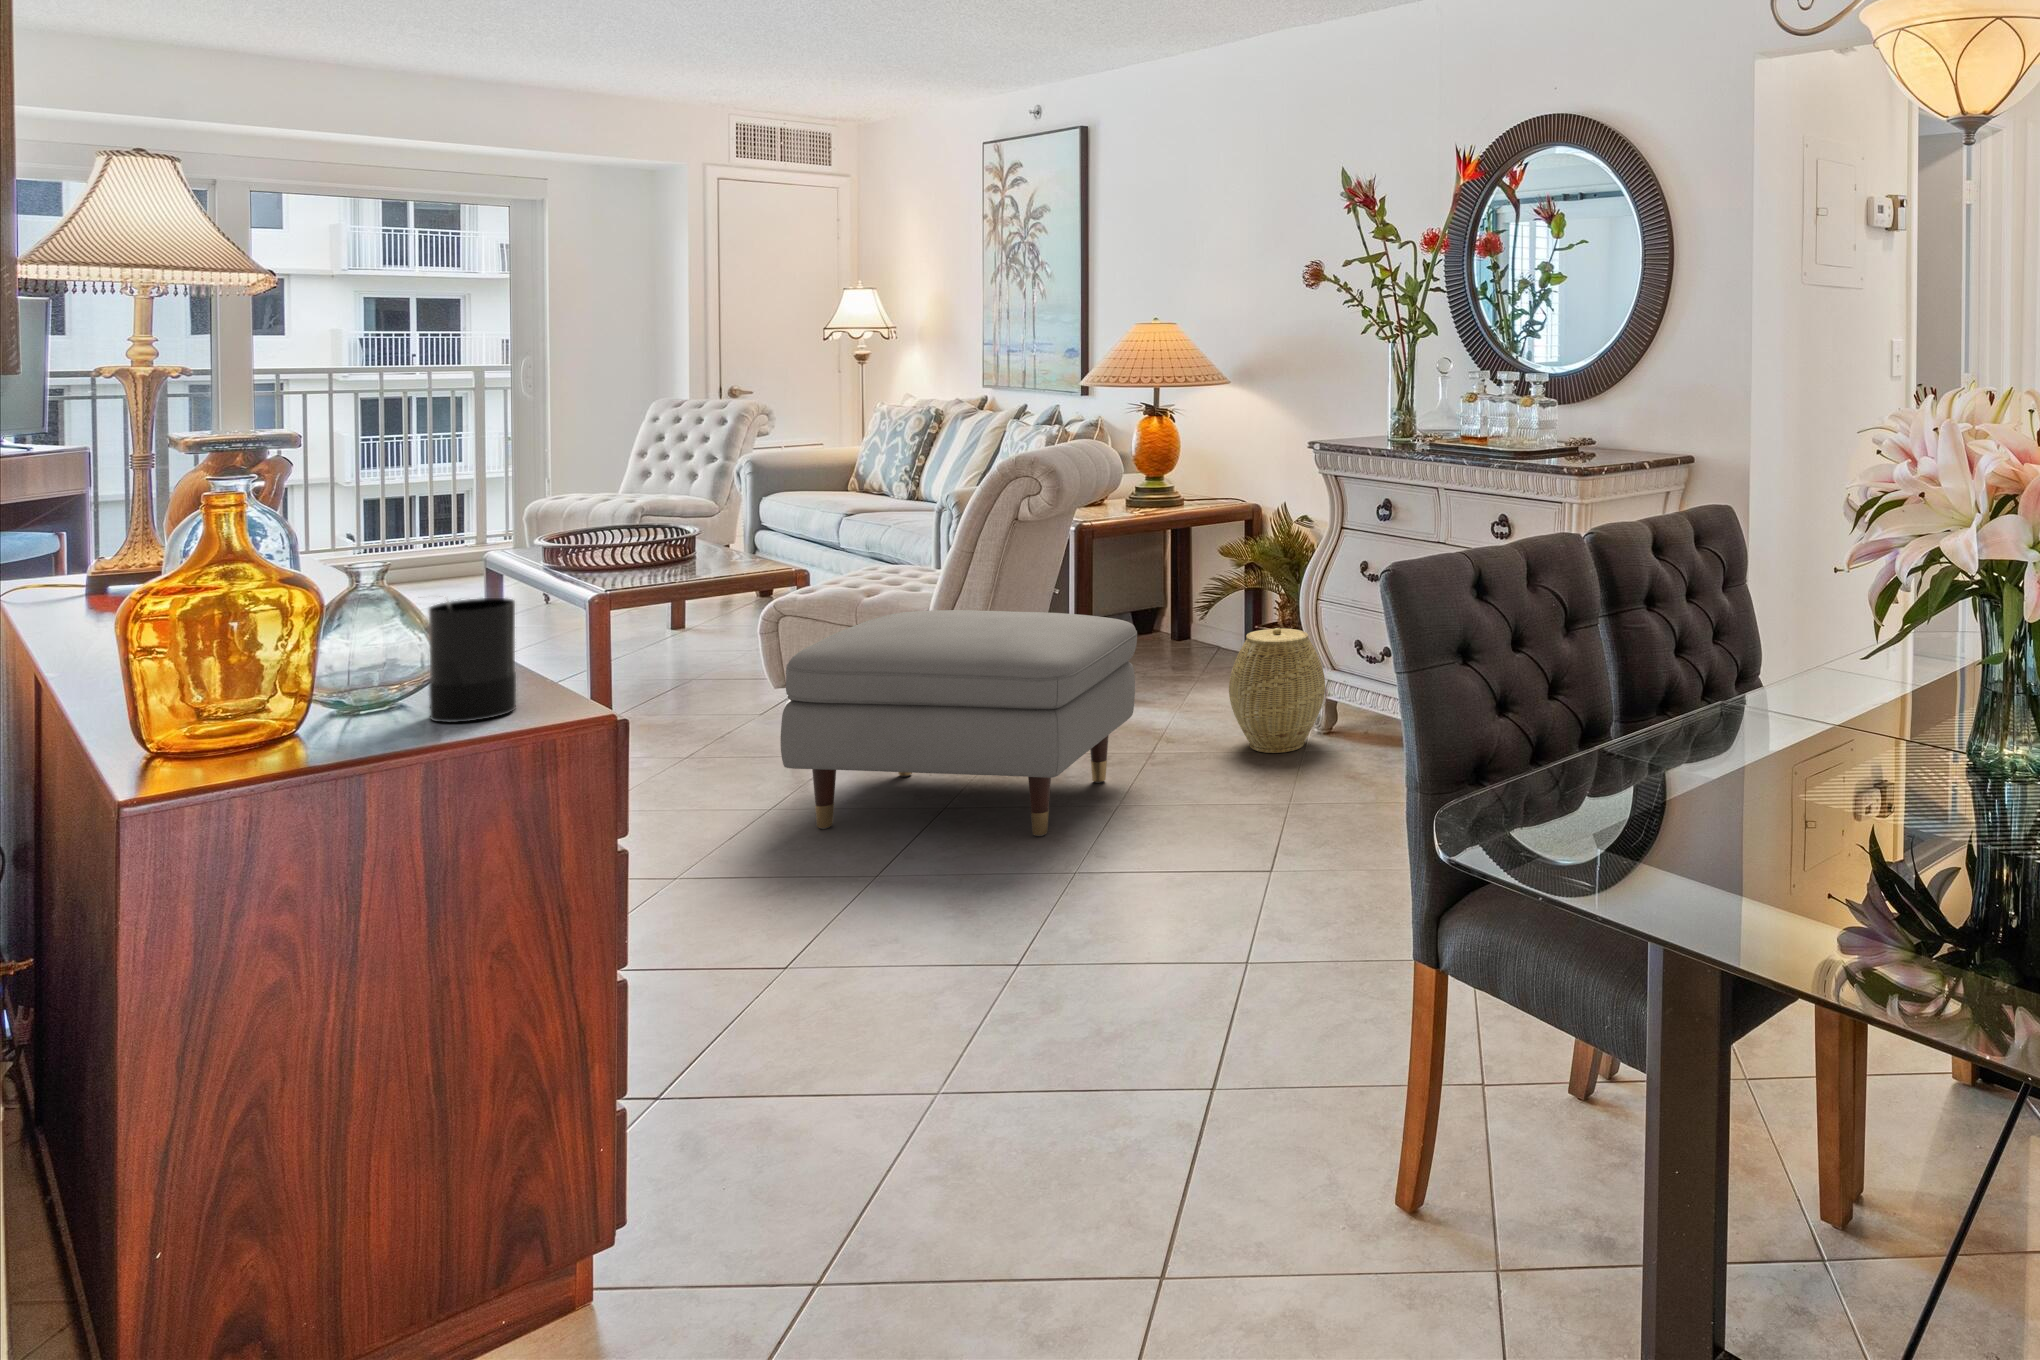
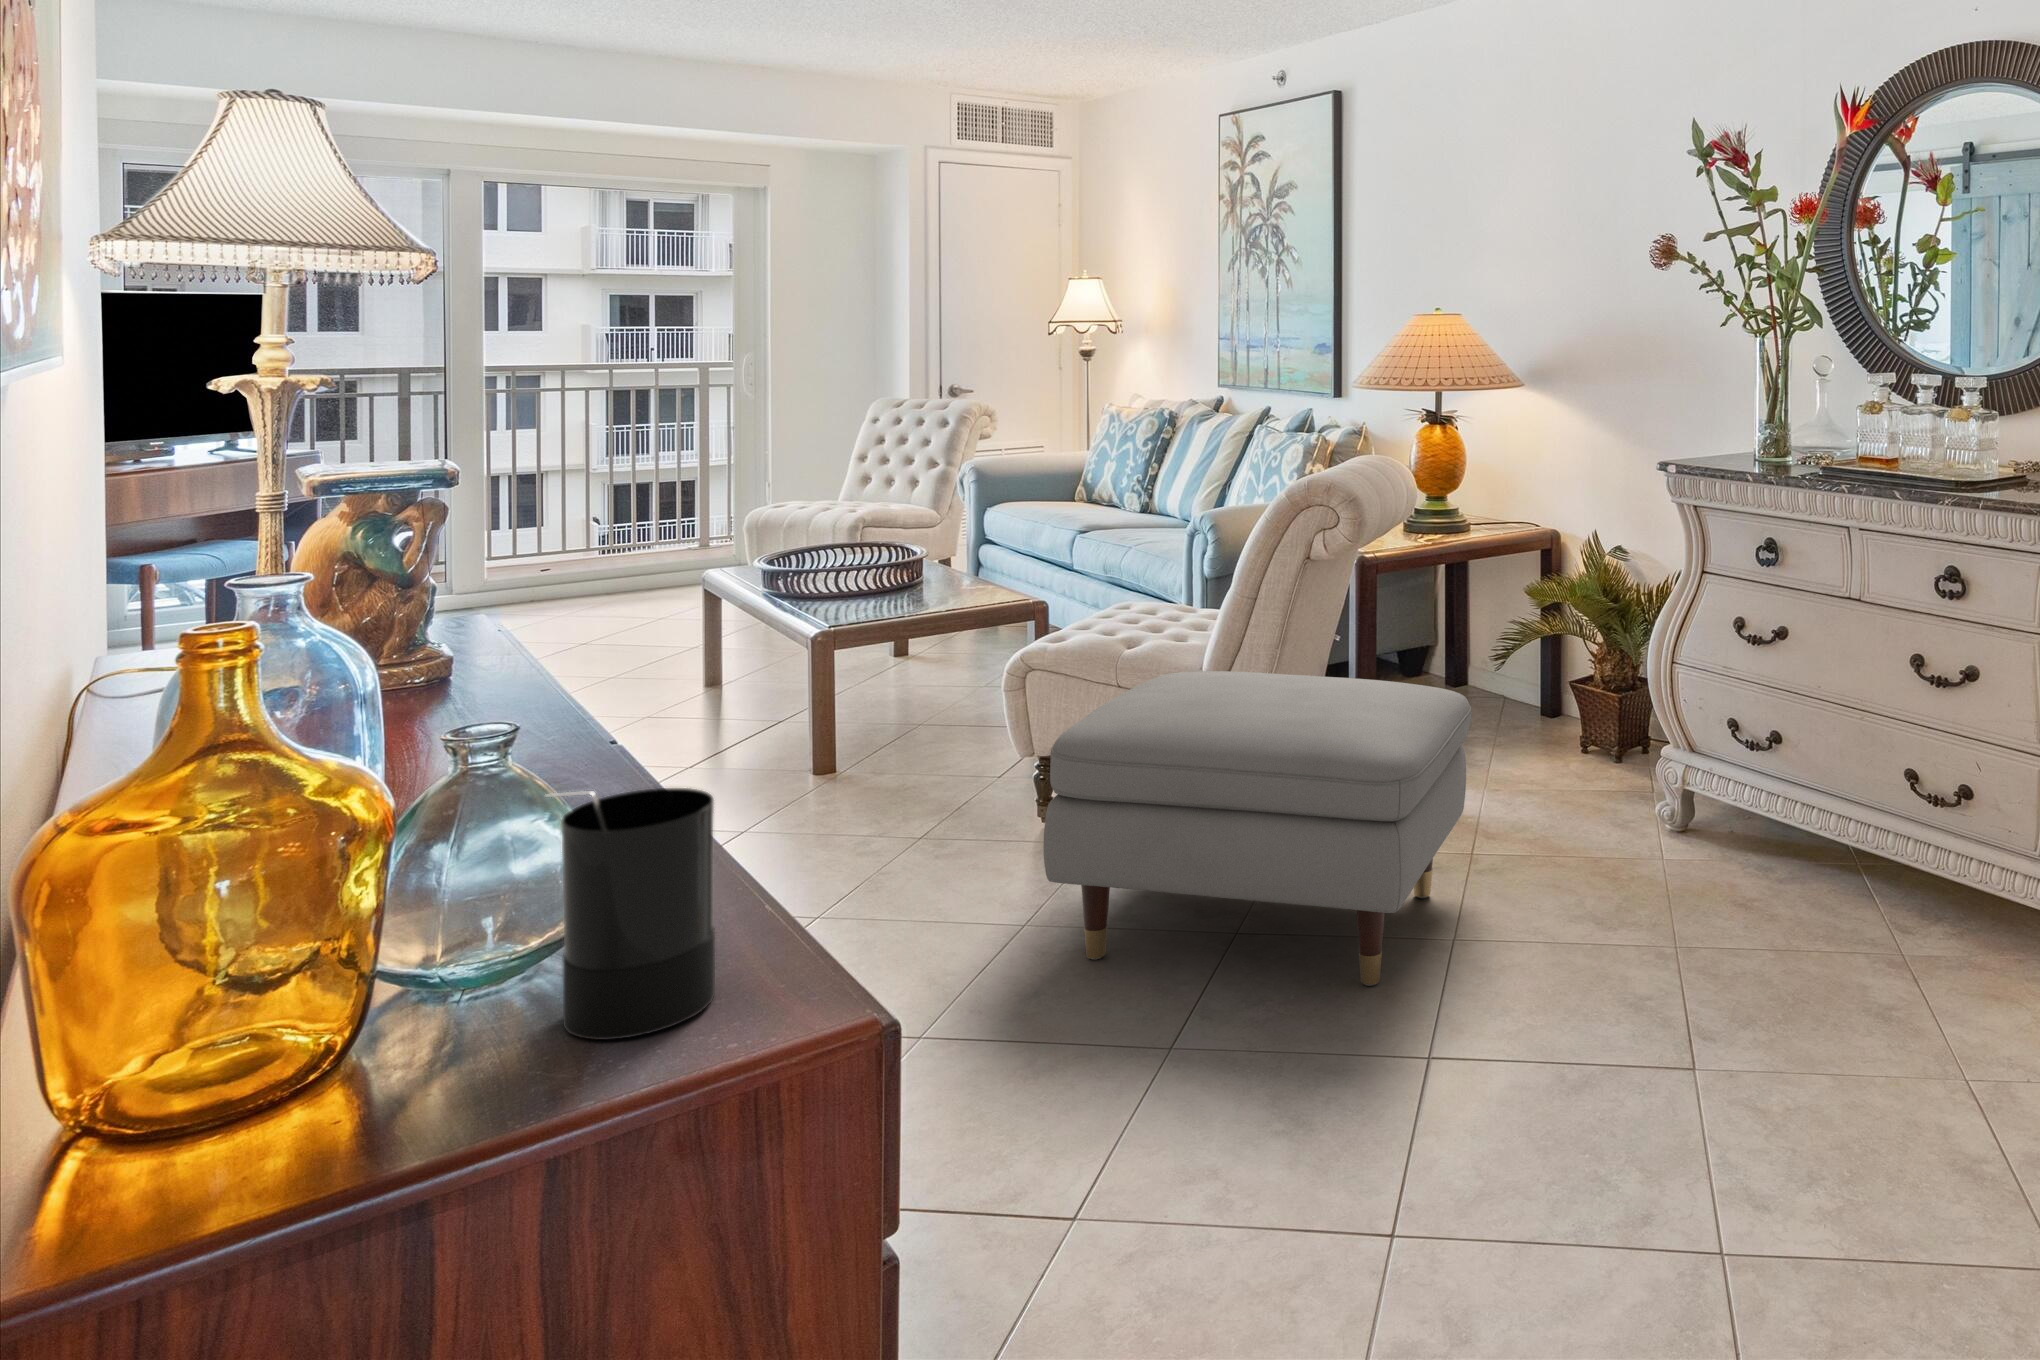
woven basket: present [1229,628,1325,753] -> none [1569,697,1690,859]

